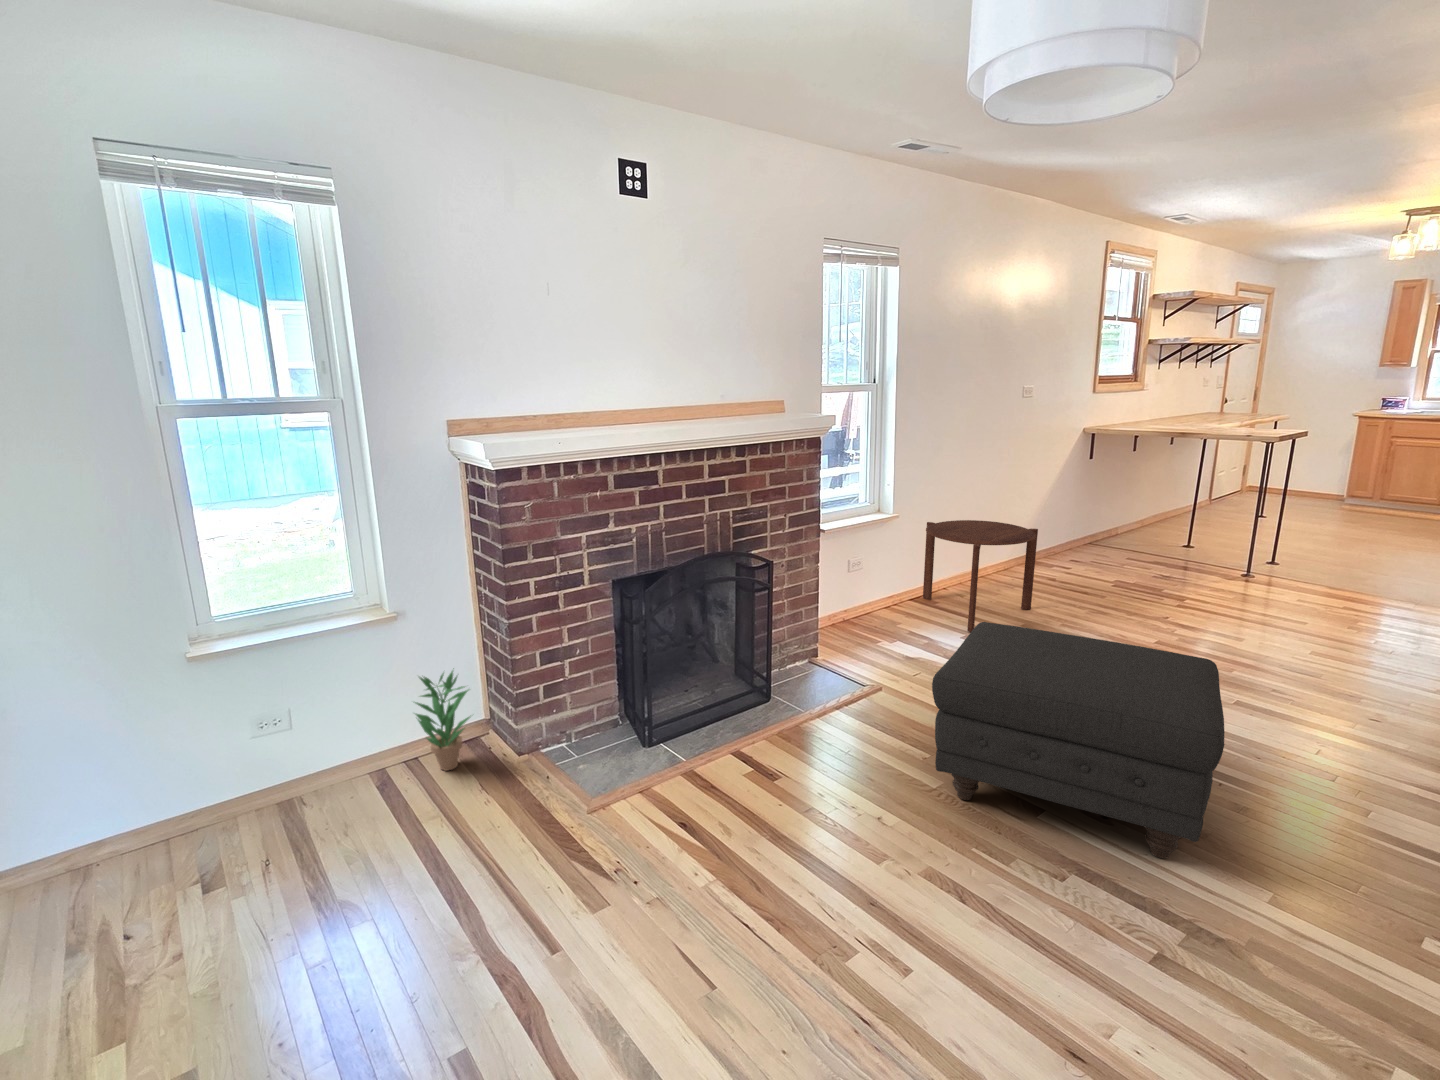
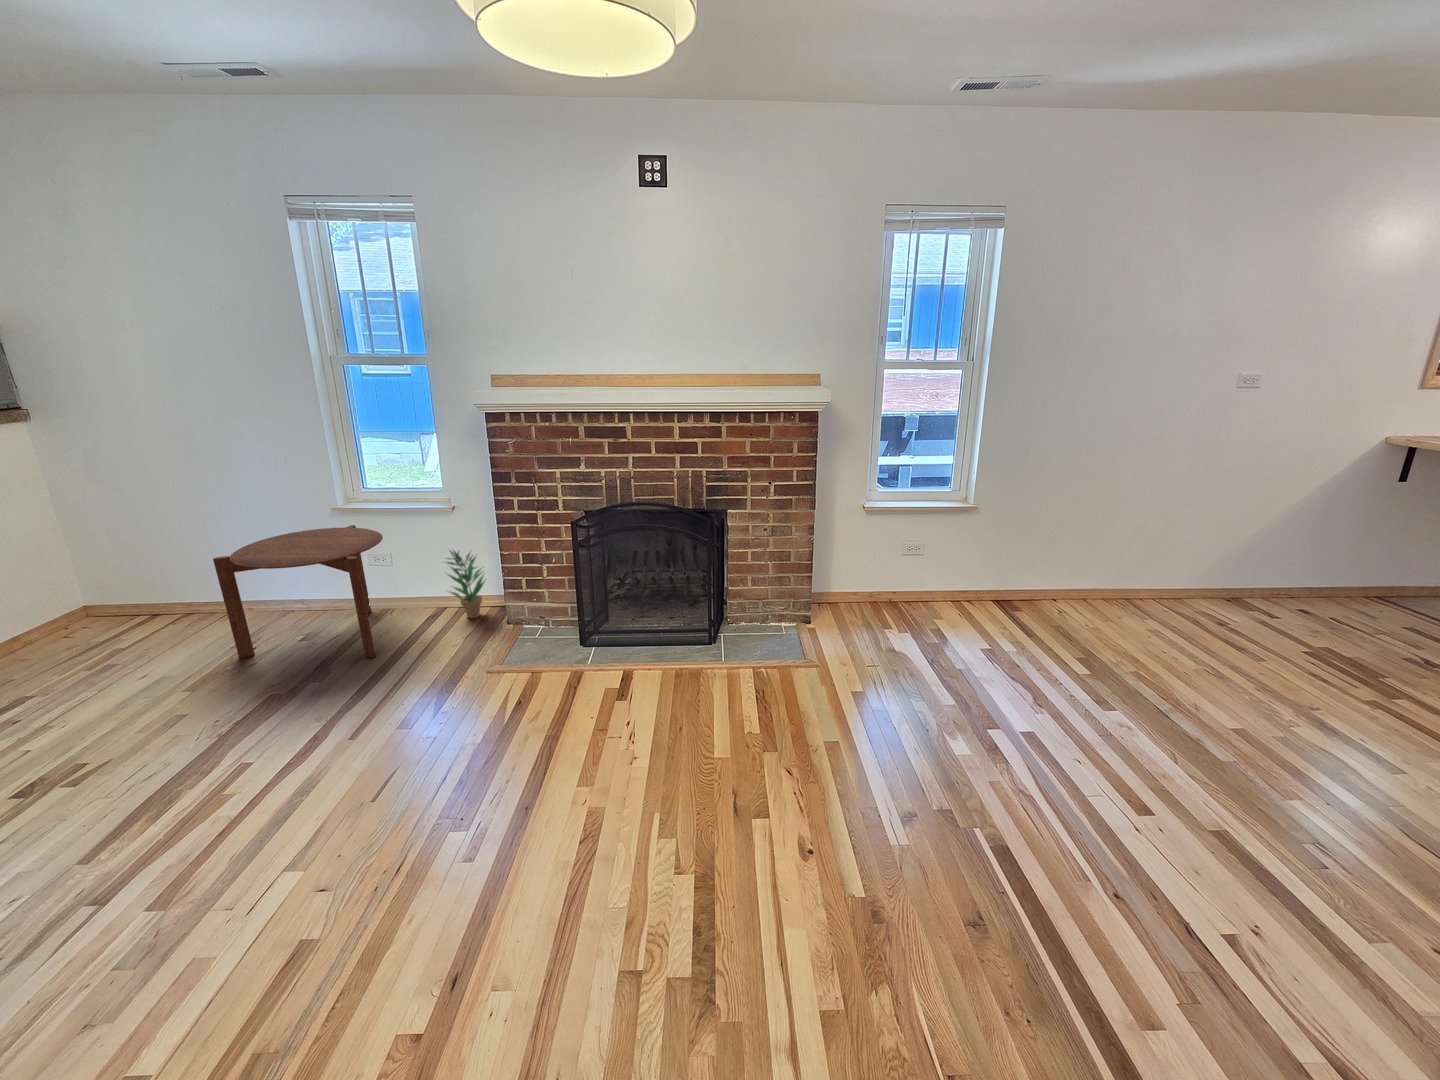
side table: present [923,520,1038,633] -> present [213,525,383,658]
ottoman: present [932,622,1225,858] -> none [685,618,996,920]

